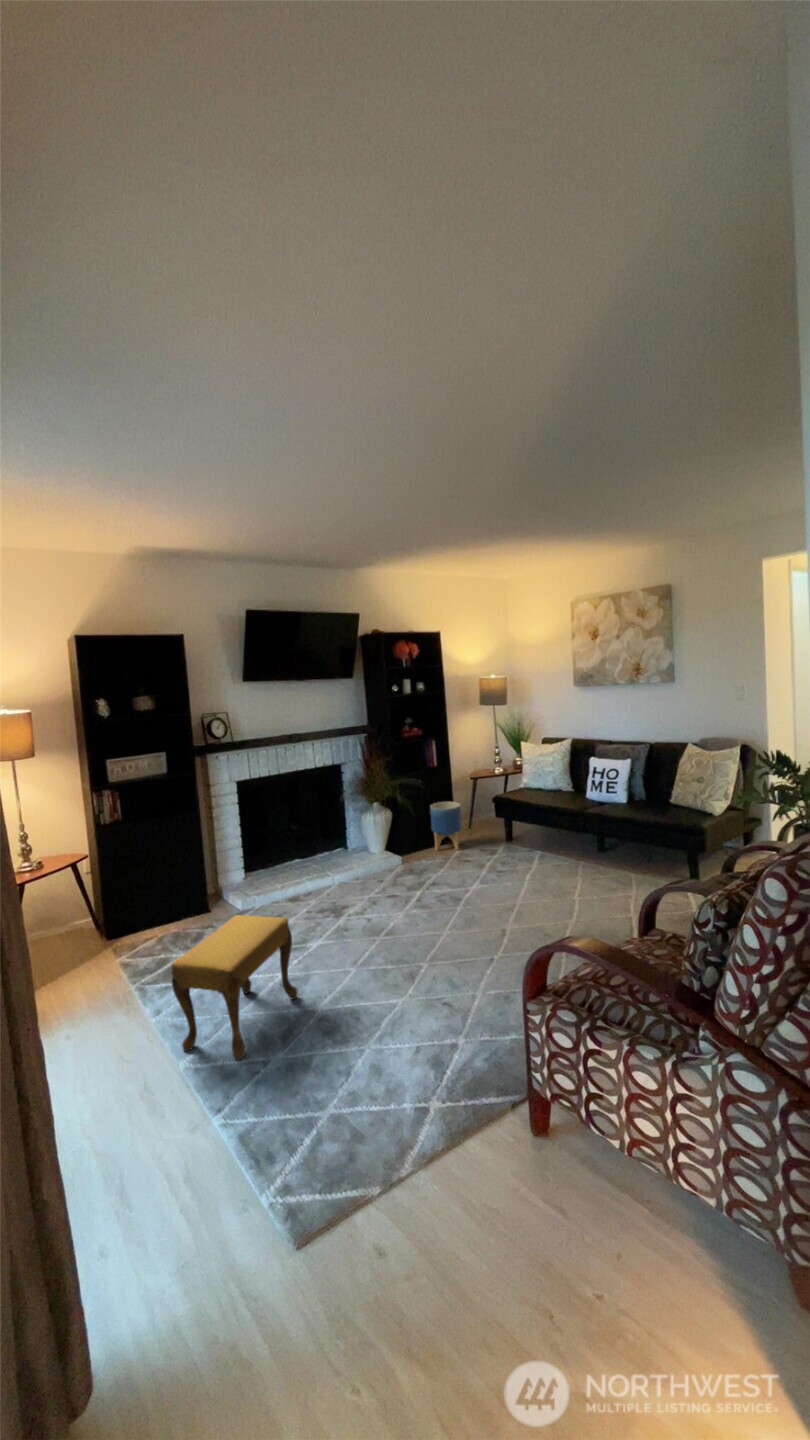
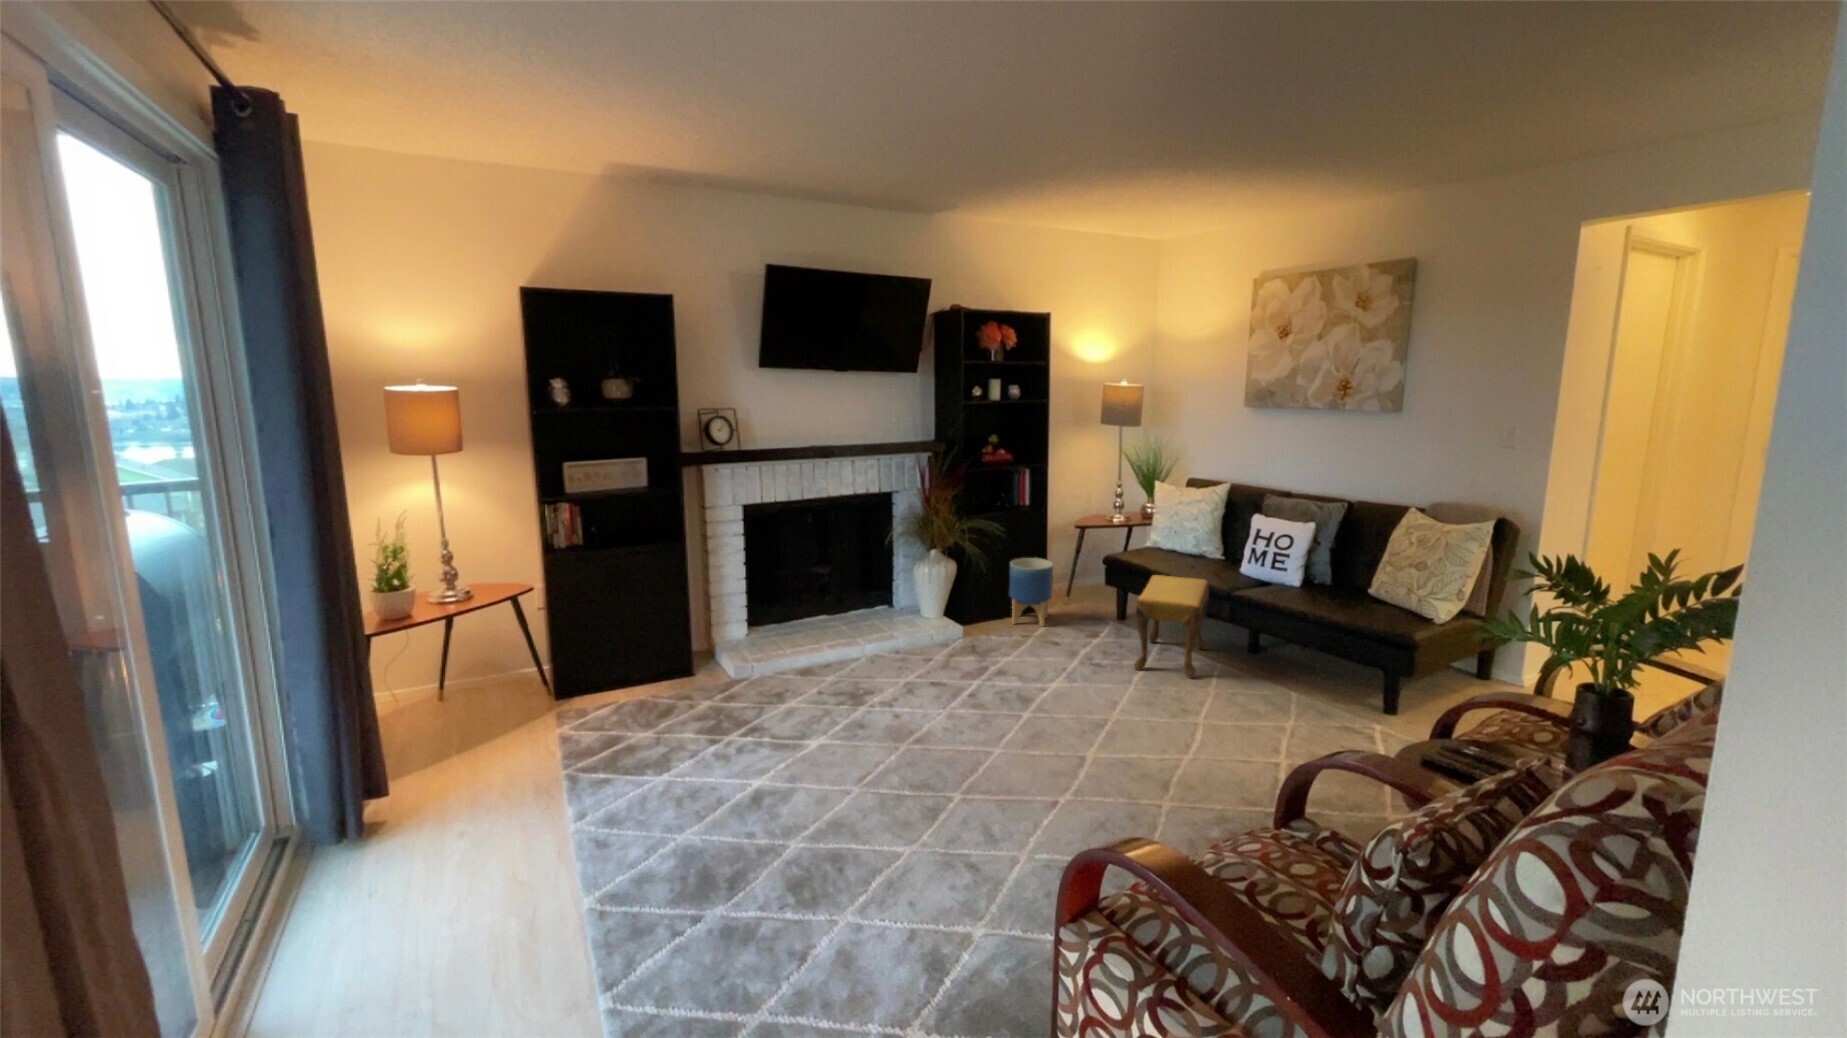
footstool: present [171,915,297,1060] -> present [1135,575,1209,679]

